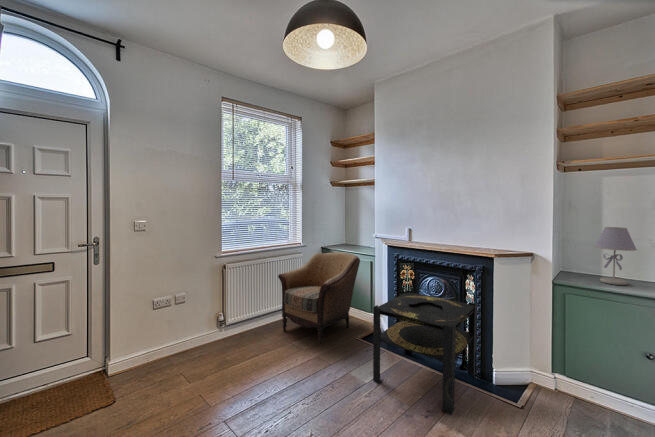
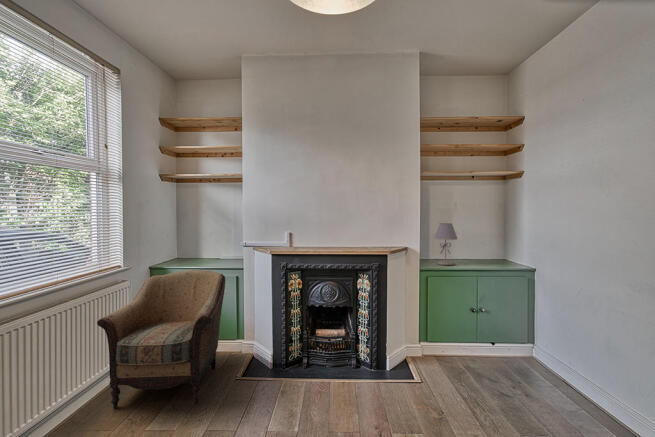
side table: present [373,290,477,415] -> none [296,300,388,418]

